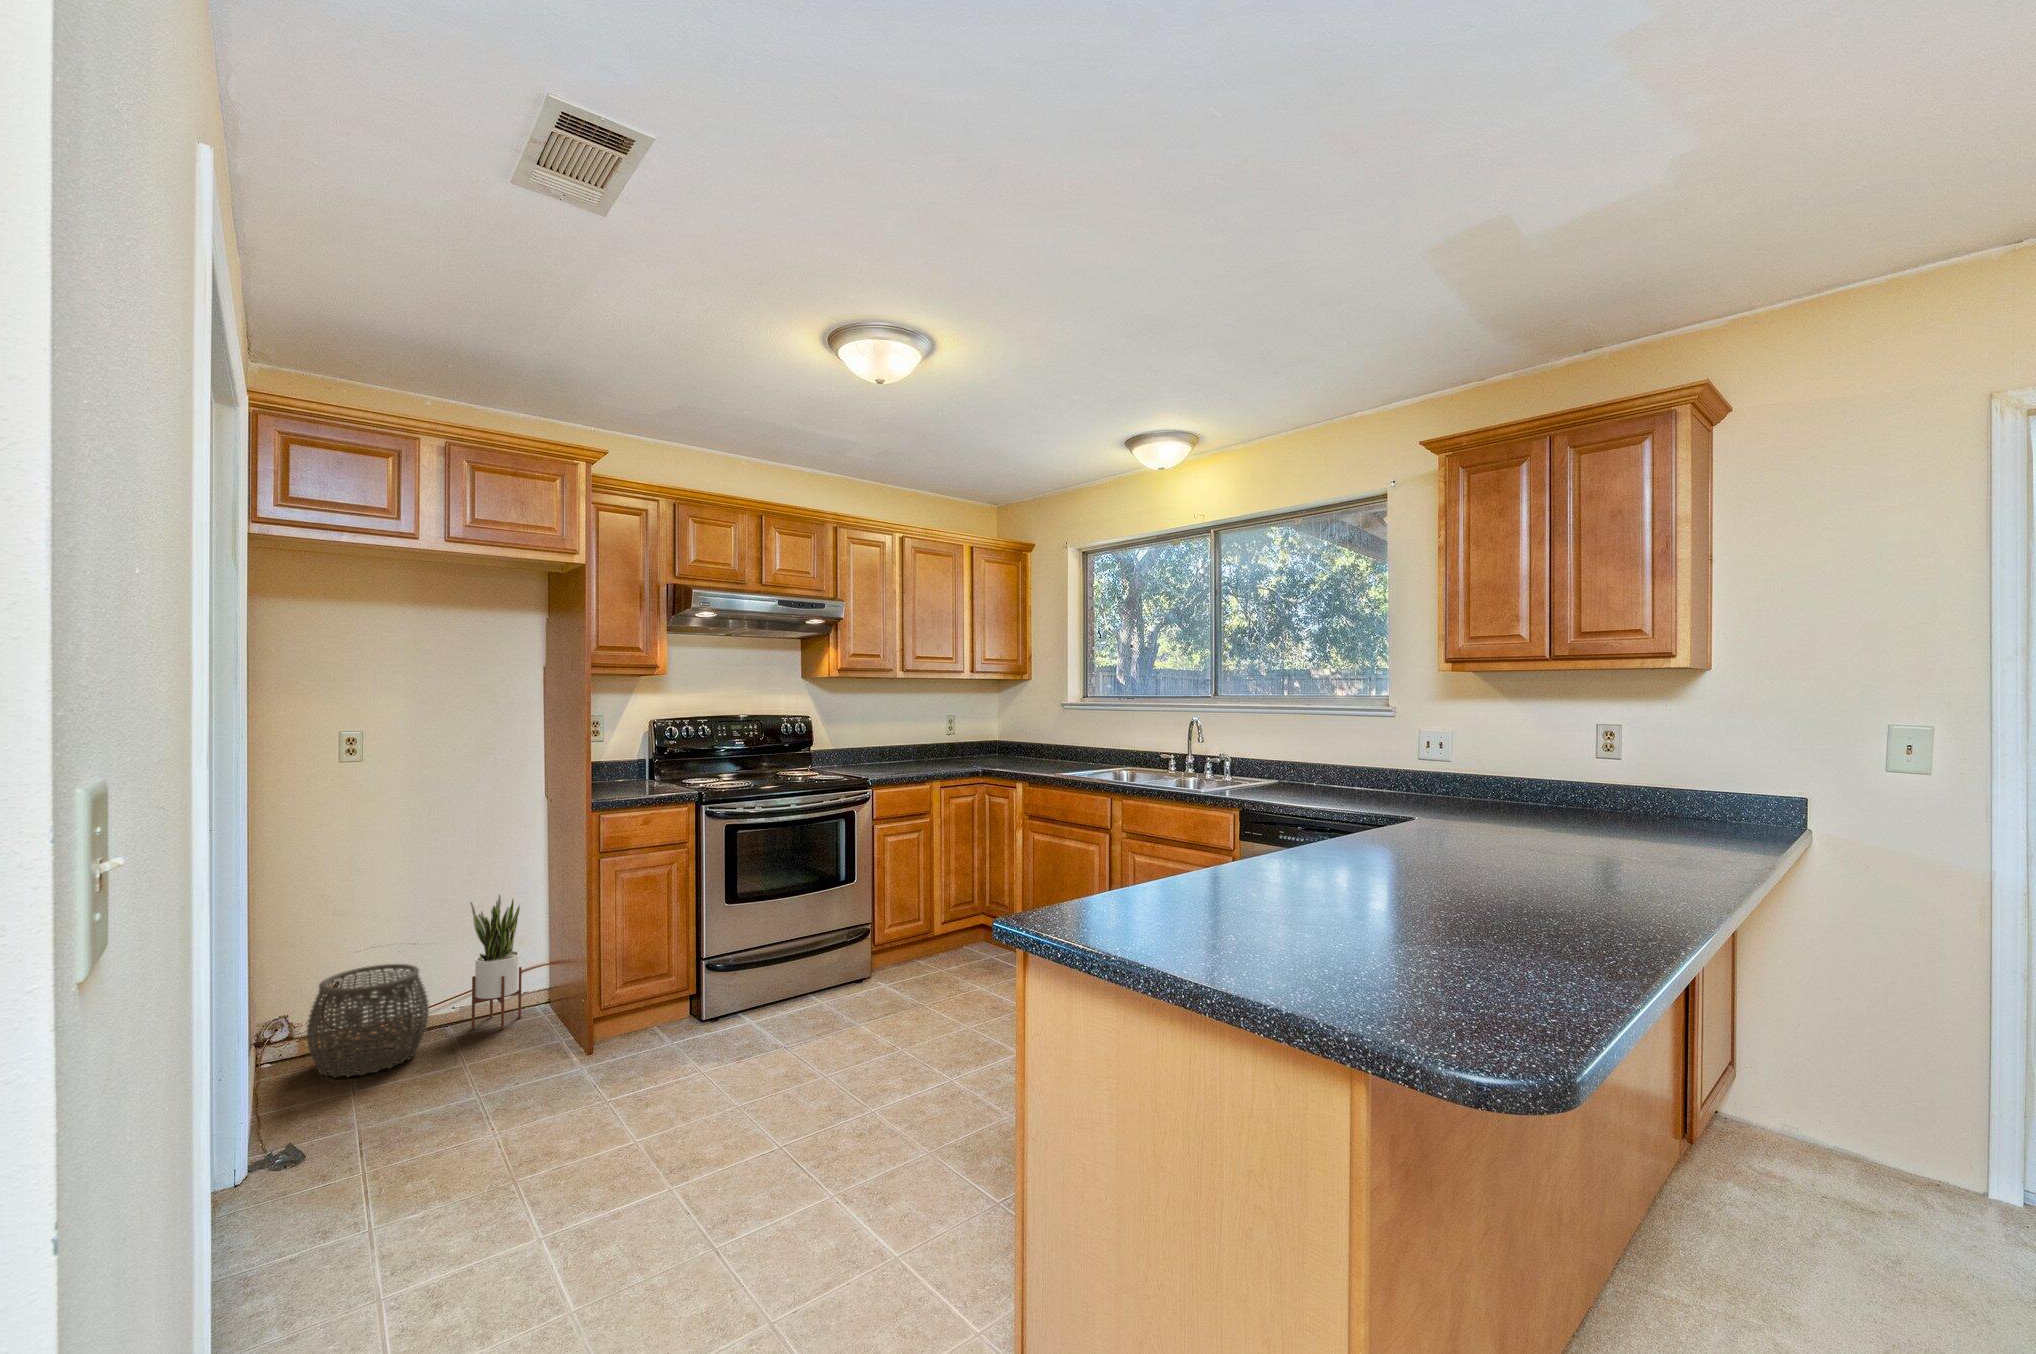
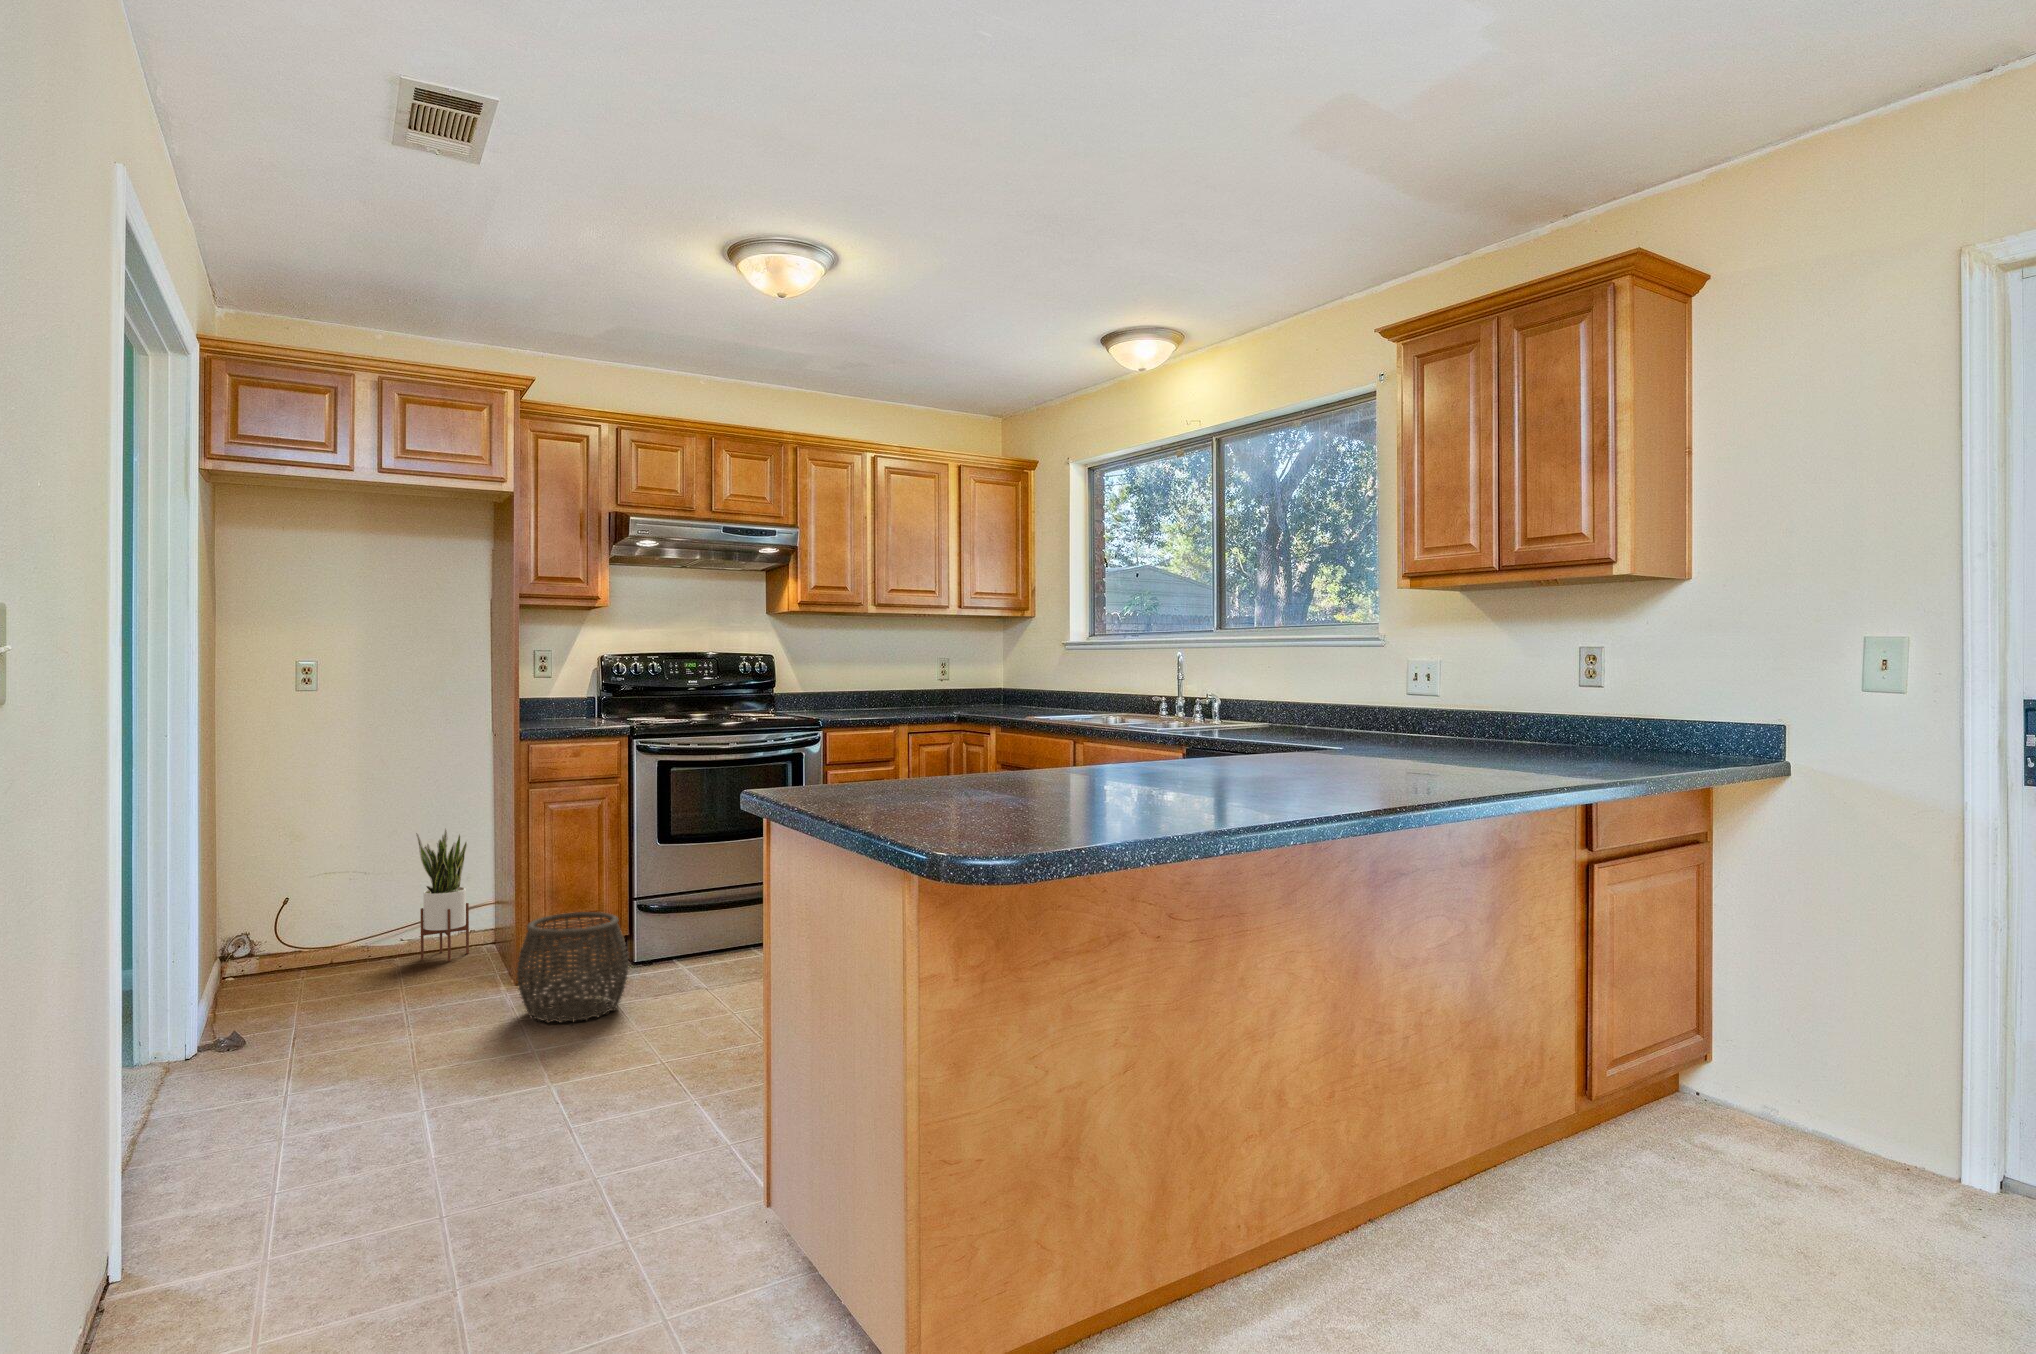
woven basket: present [306,964,429,1078] -> present [517,912,629,1023]

